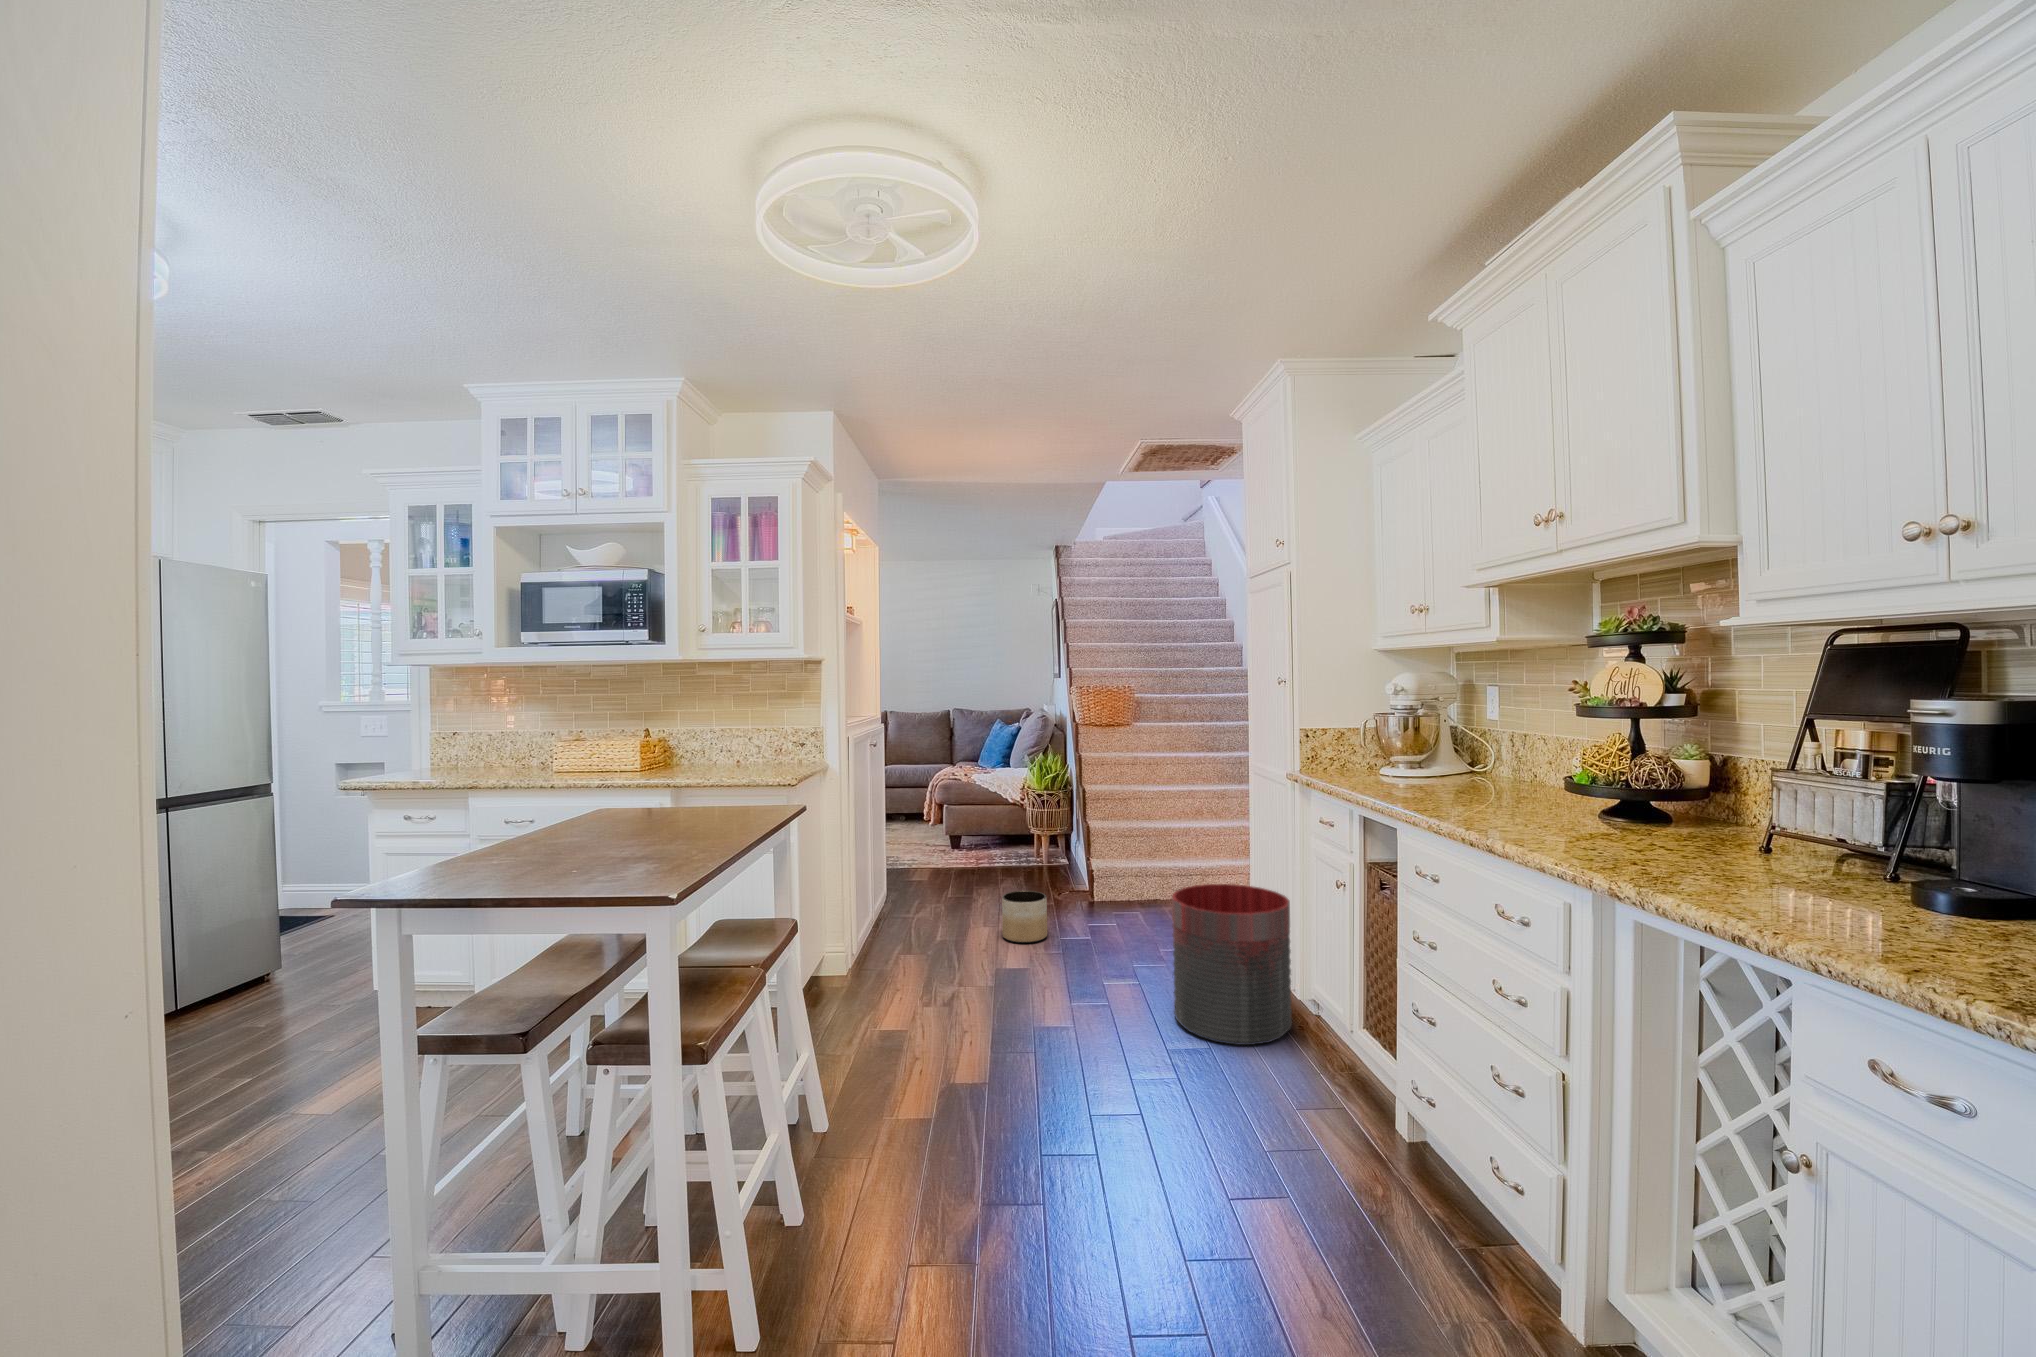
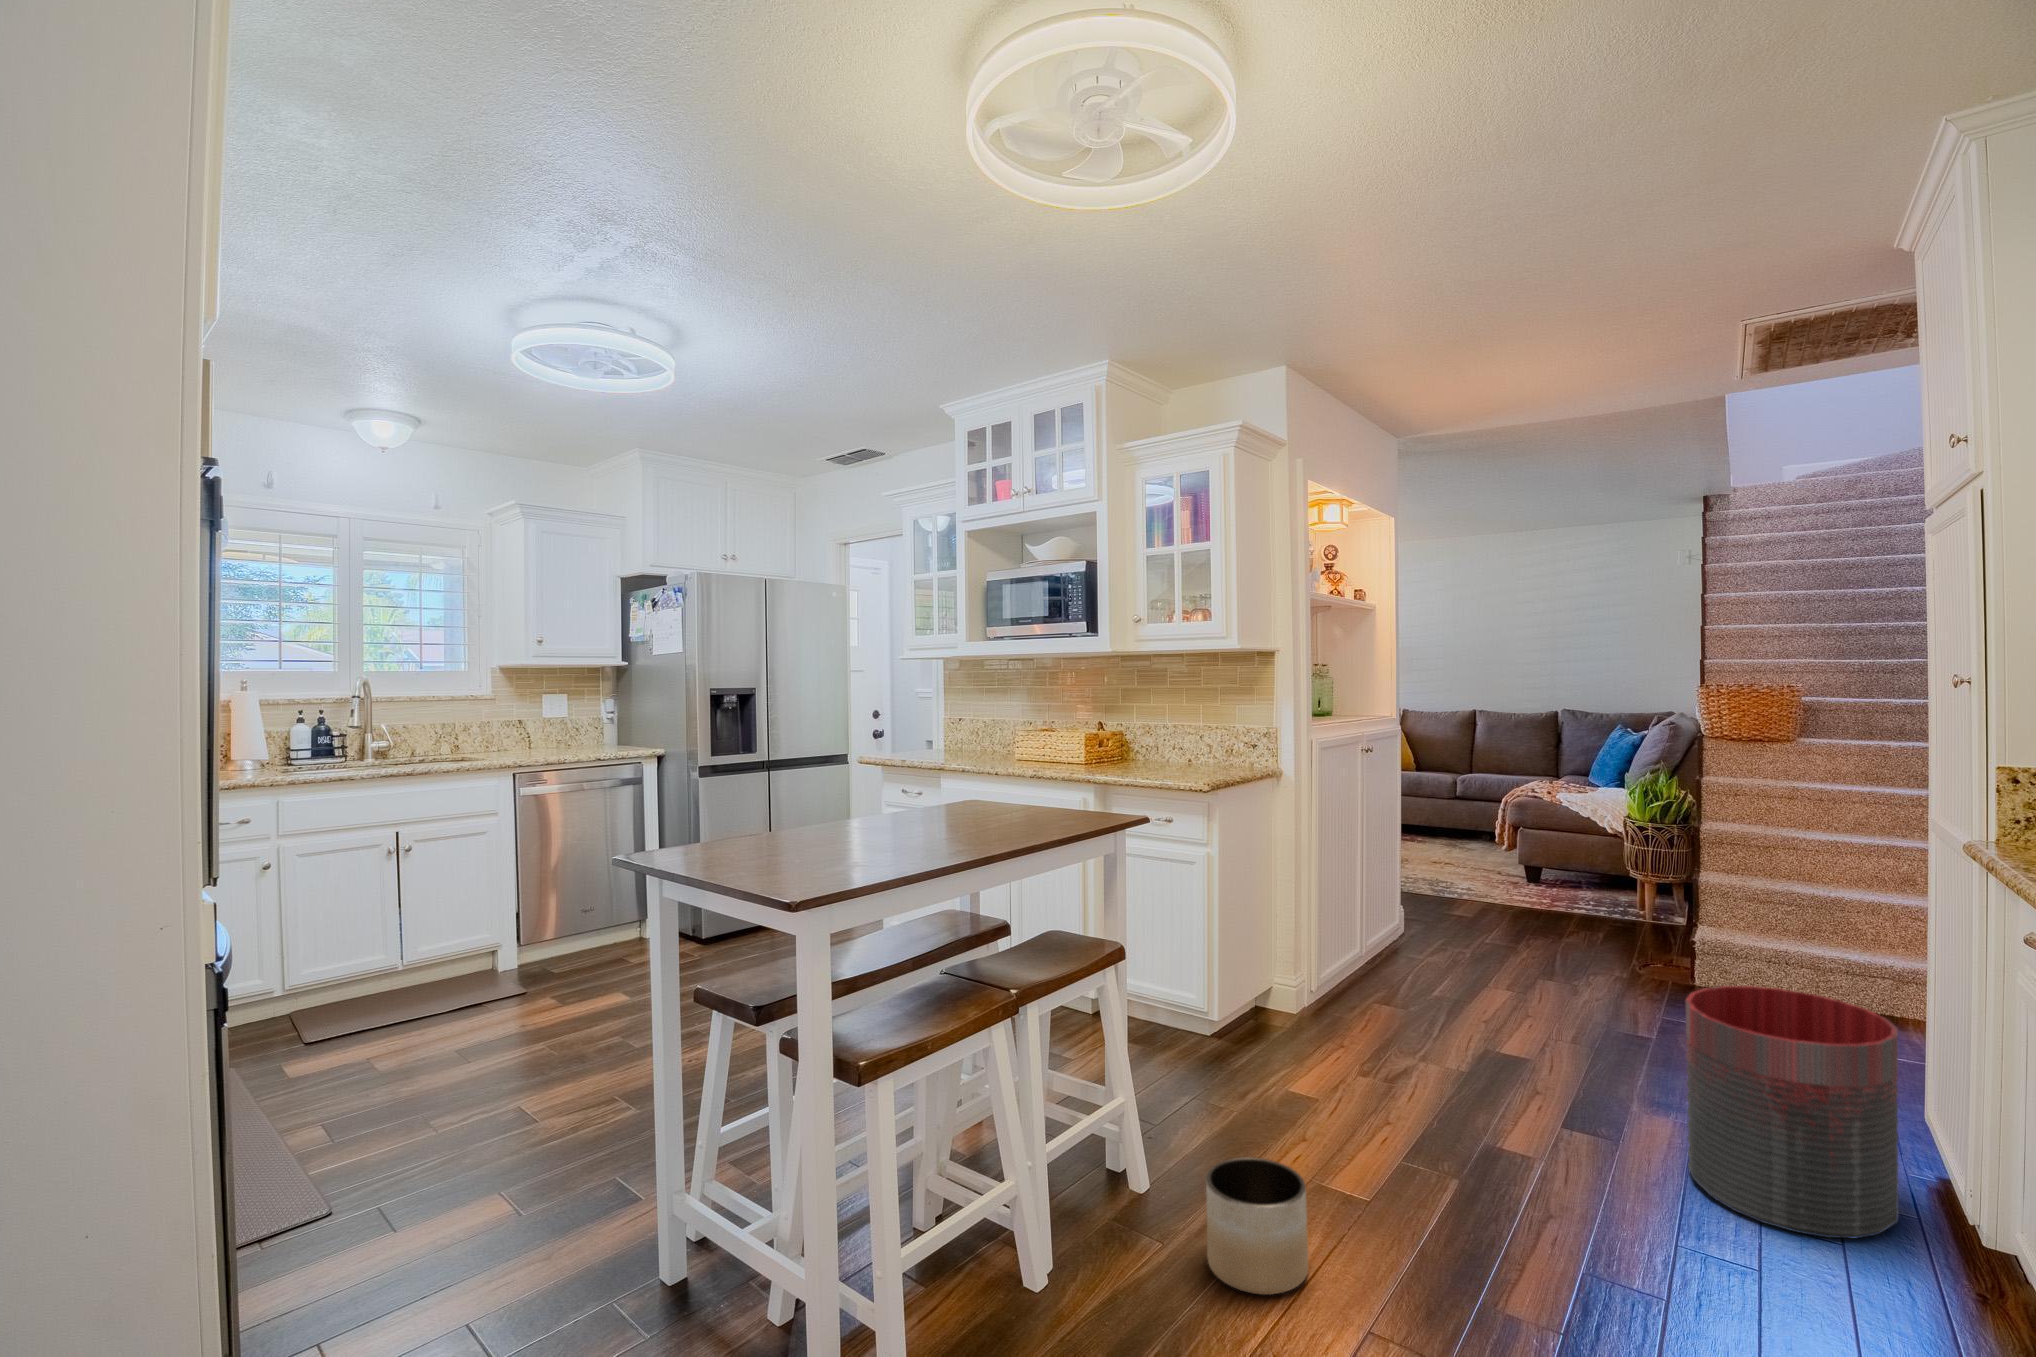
planter: present [1002,891,1047,943] -> present [1206,1157,1308,1295]

